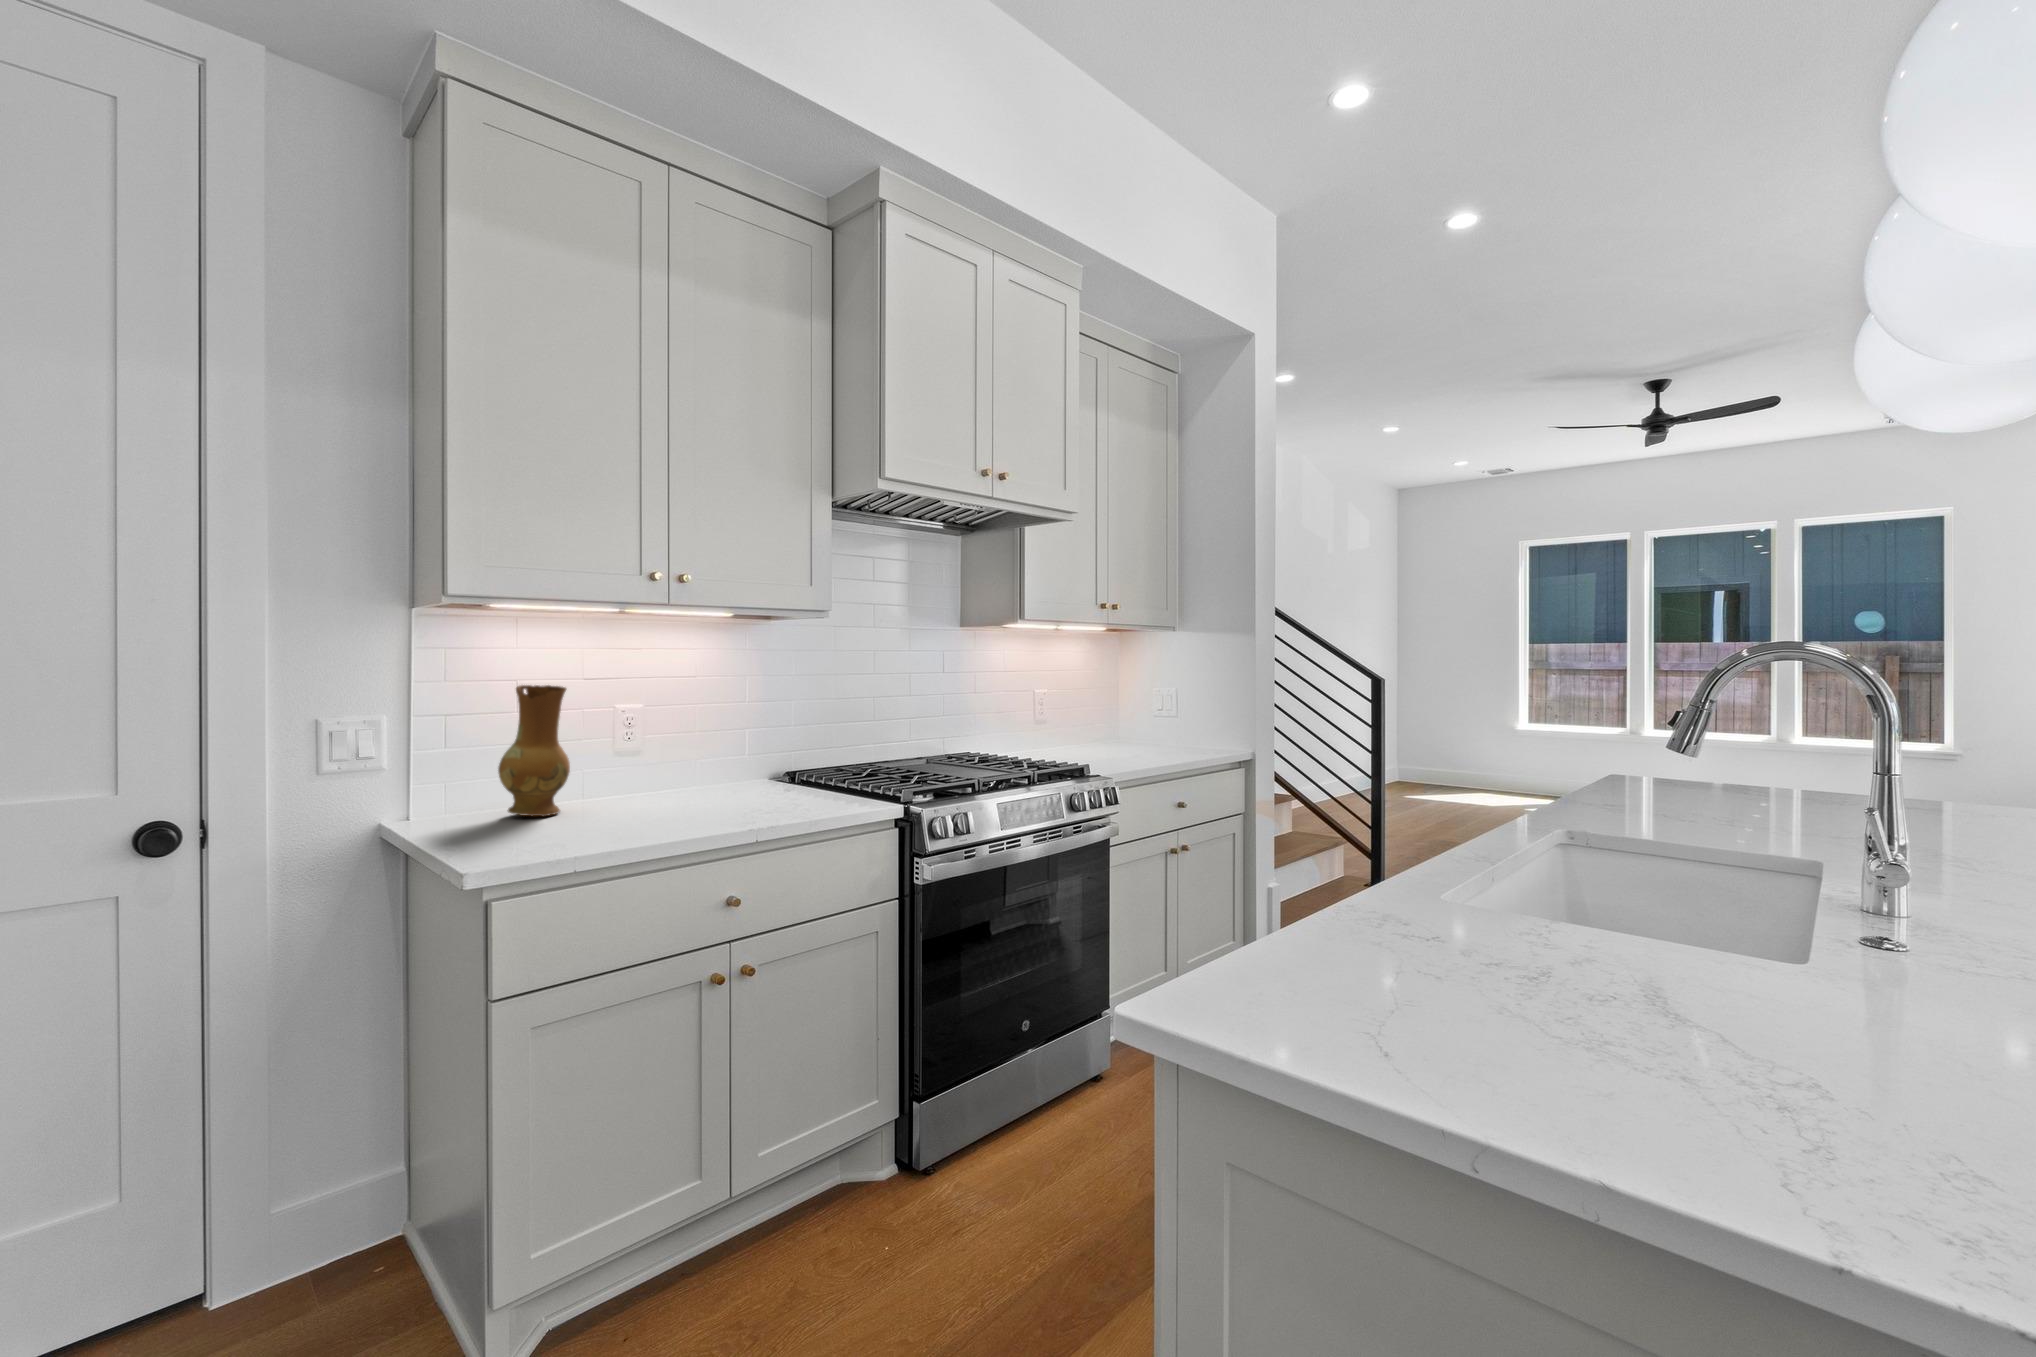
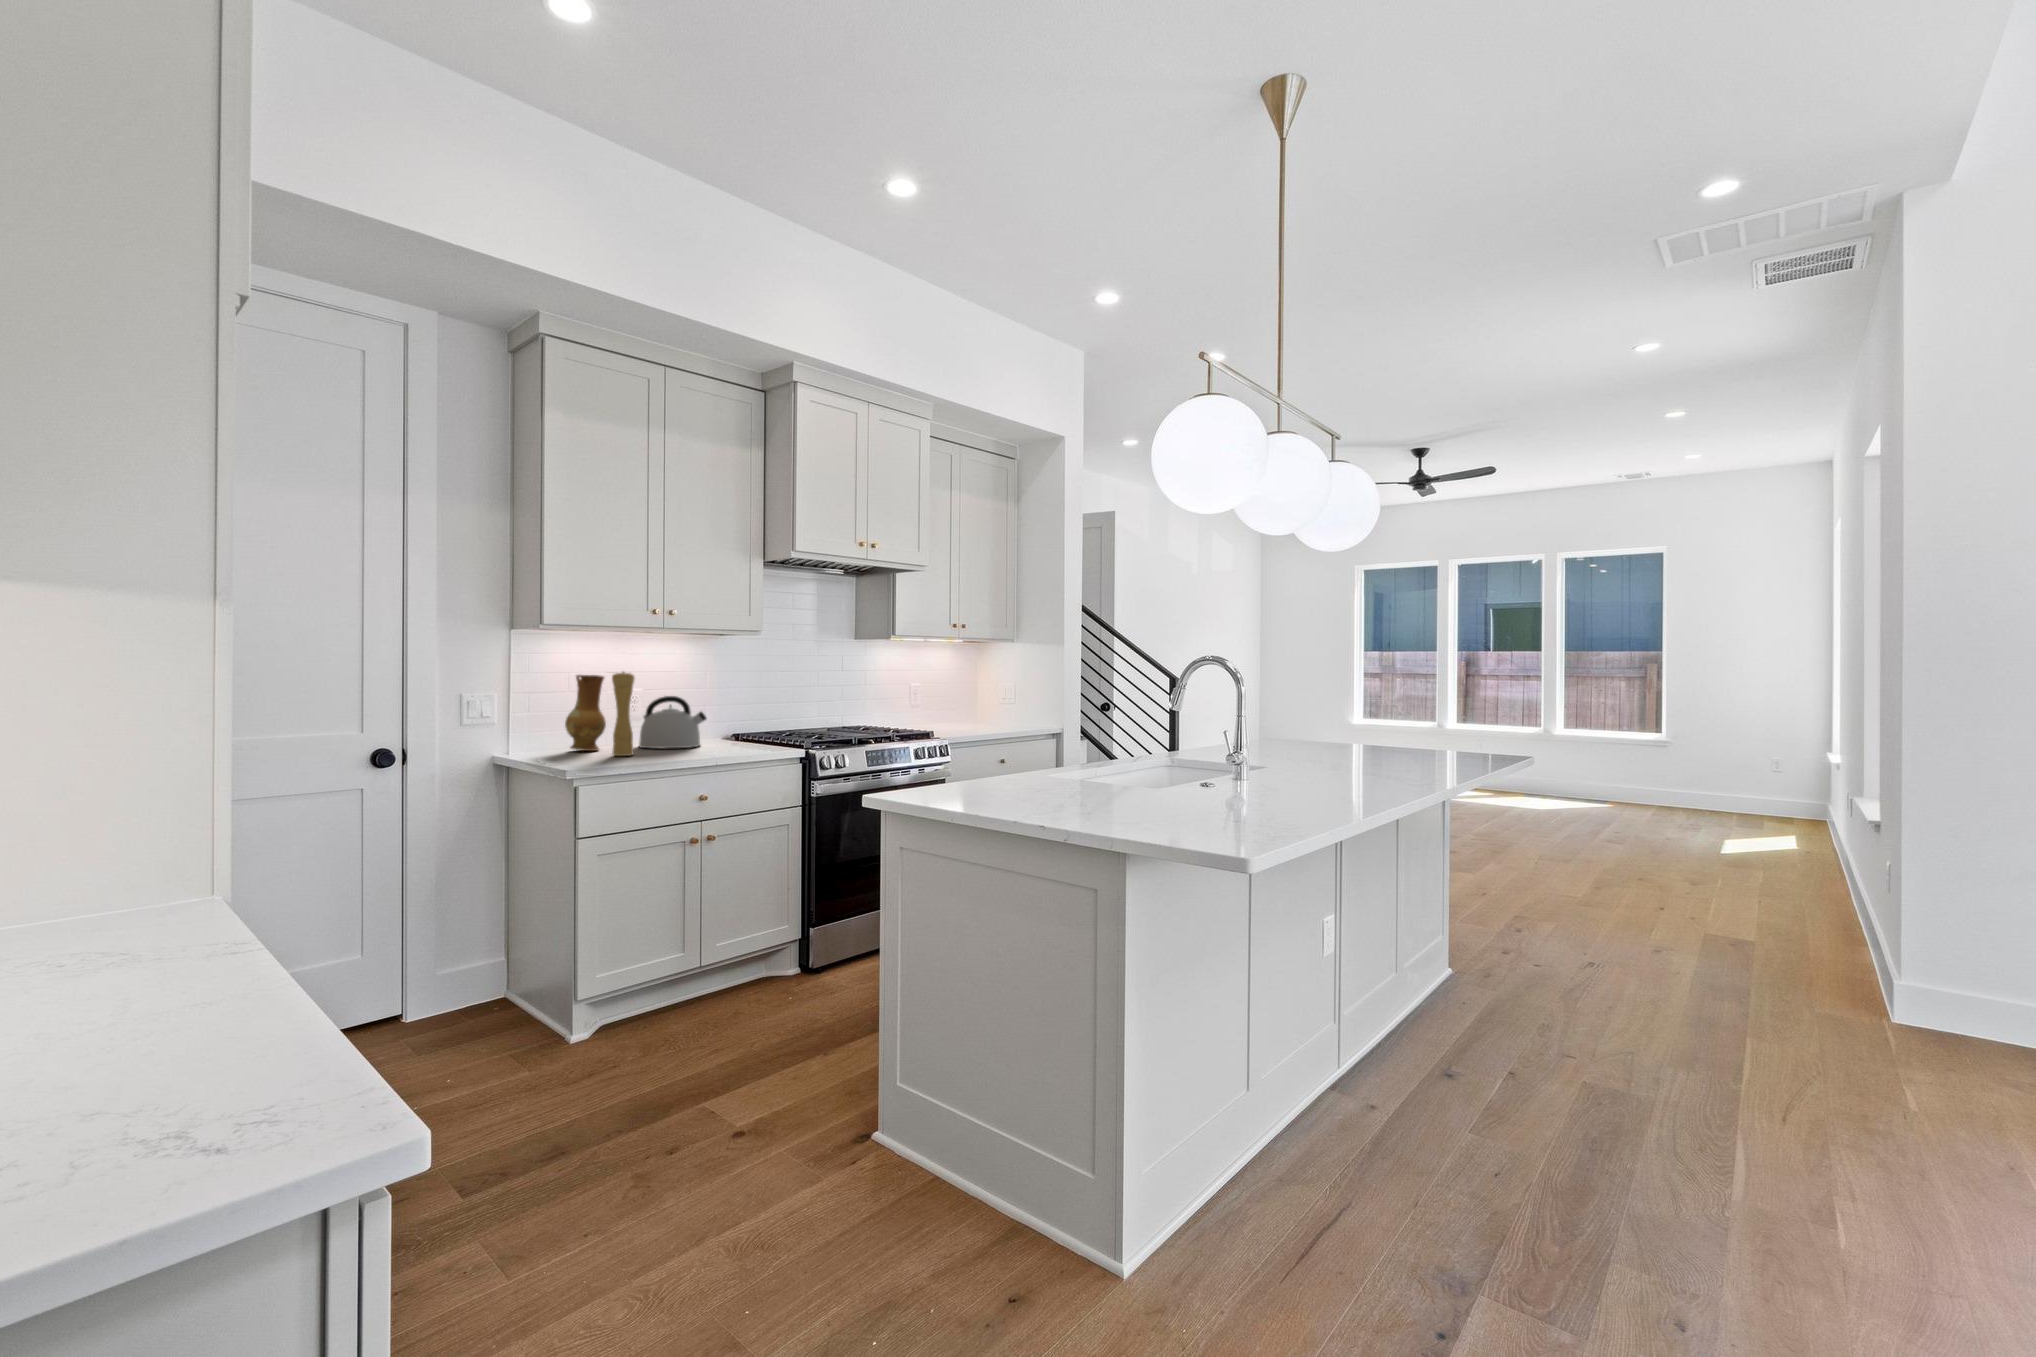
pepper mill: none [571,679,611,829] -> present [612,672,635,756]
kettle: none [629,718,742,807] -> present [639,696,706,748]

